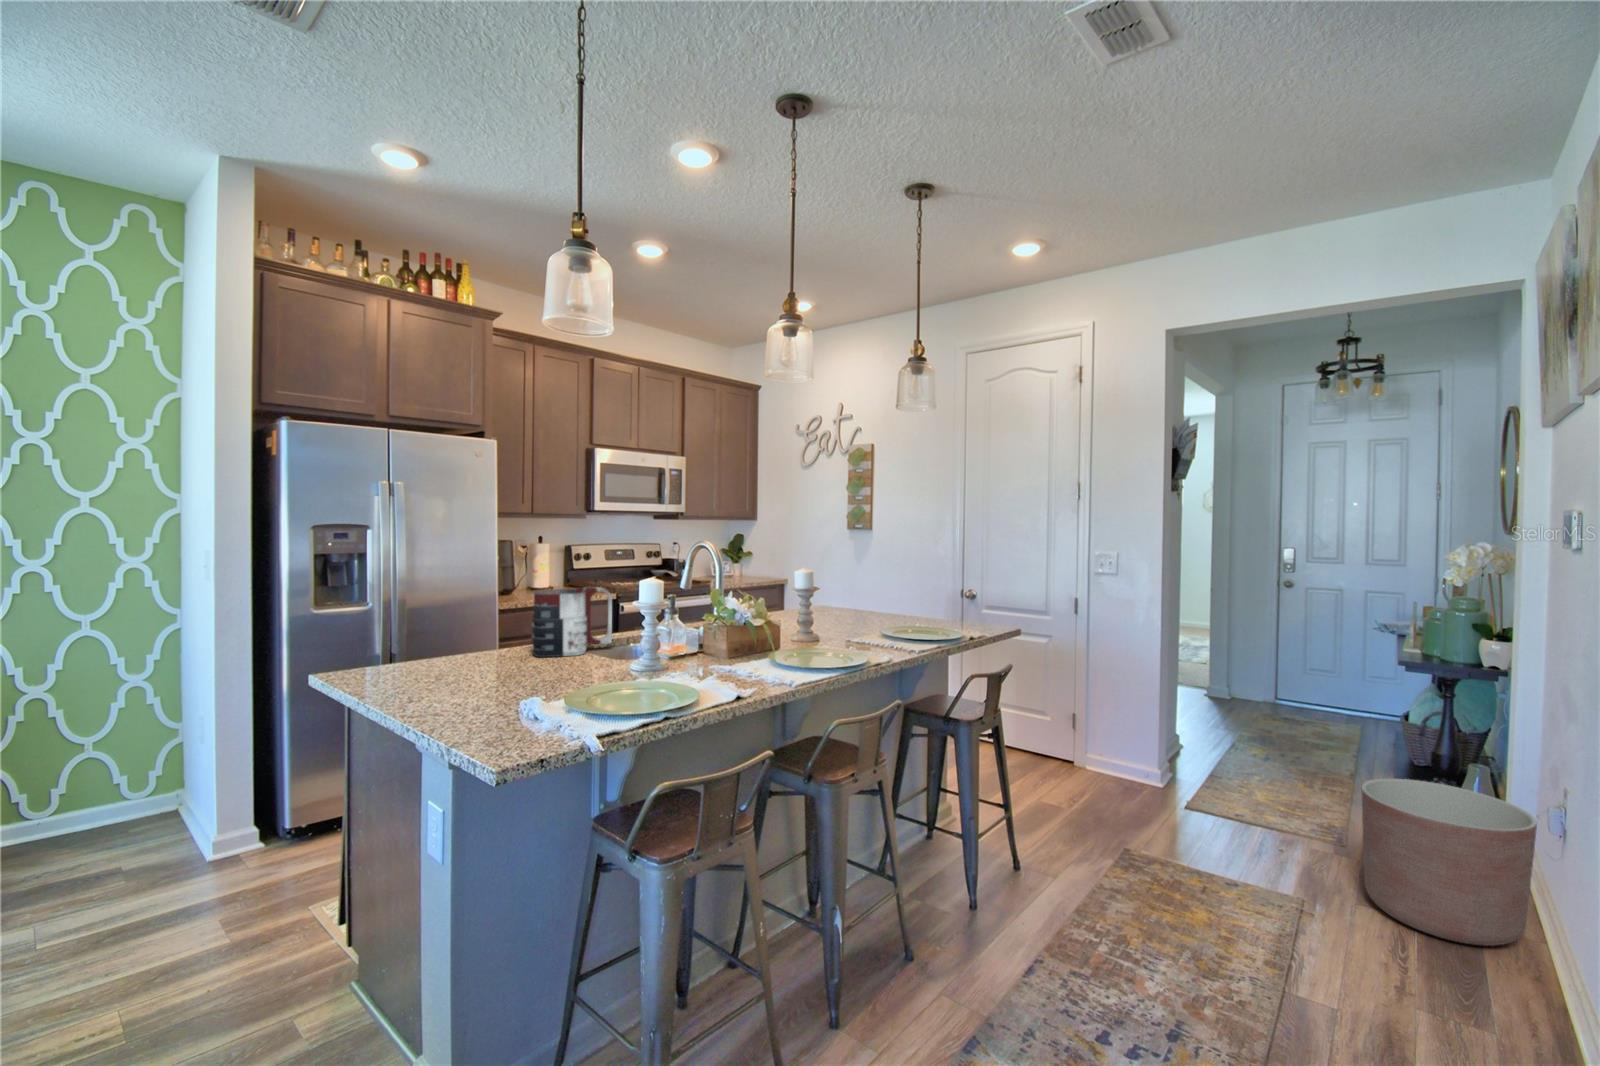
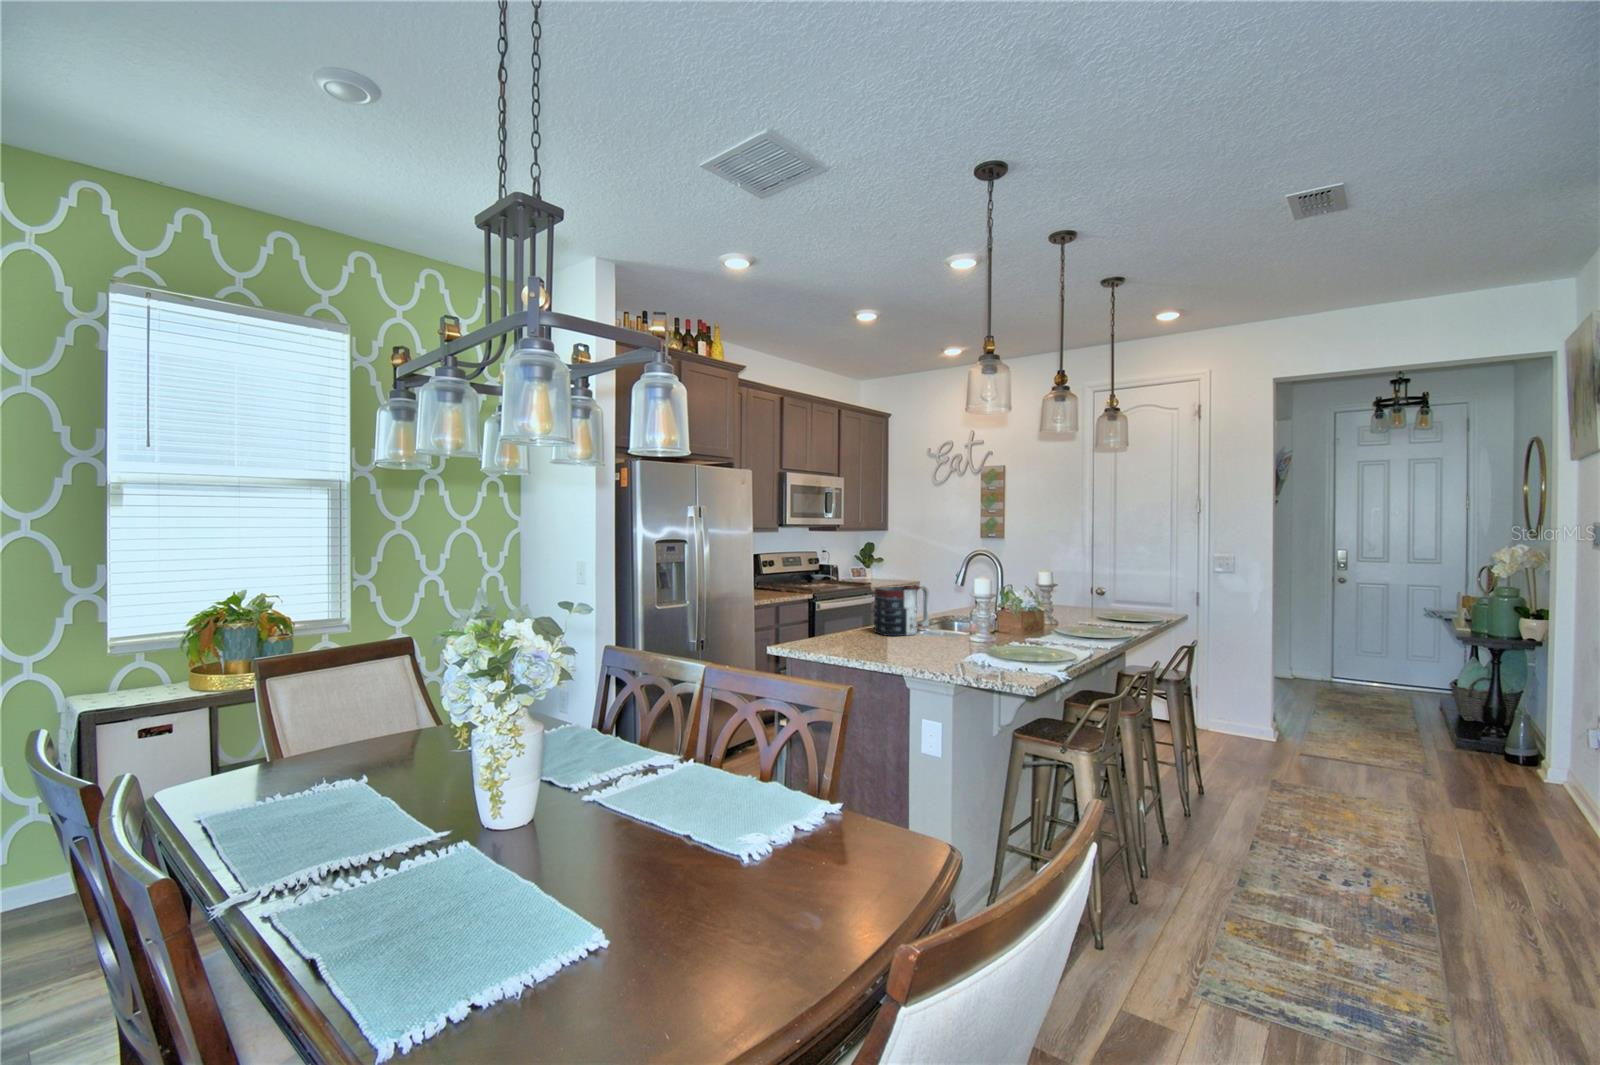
planter: present [1362,779,1537,946] -> none [1455,718,1583,827]

